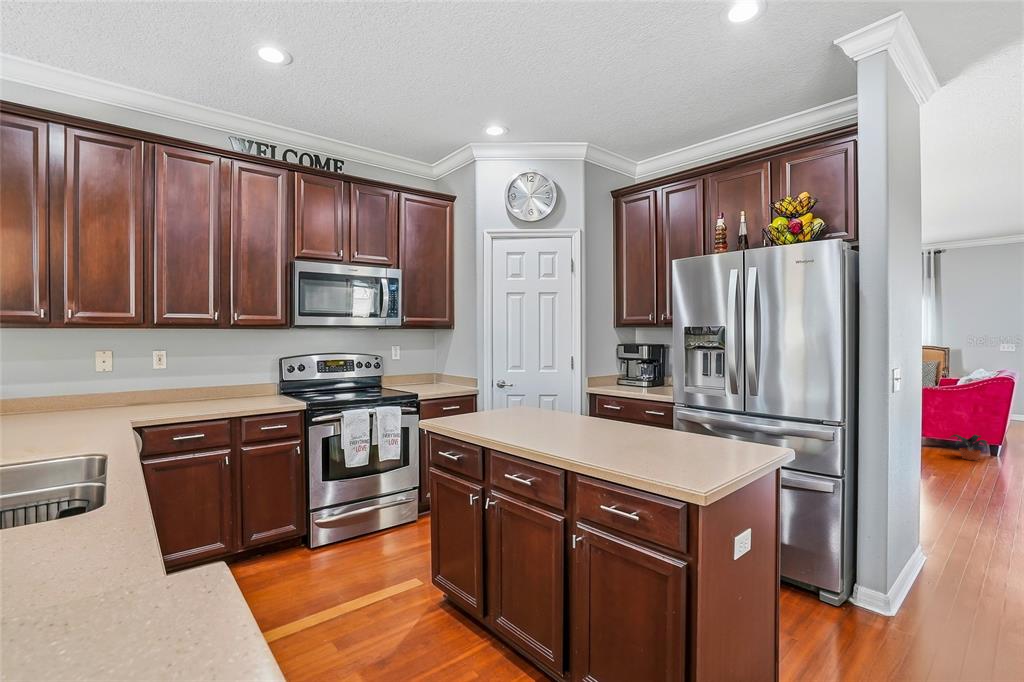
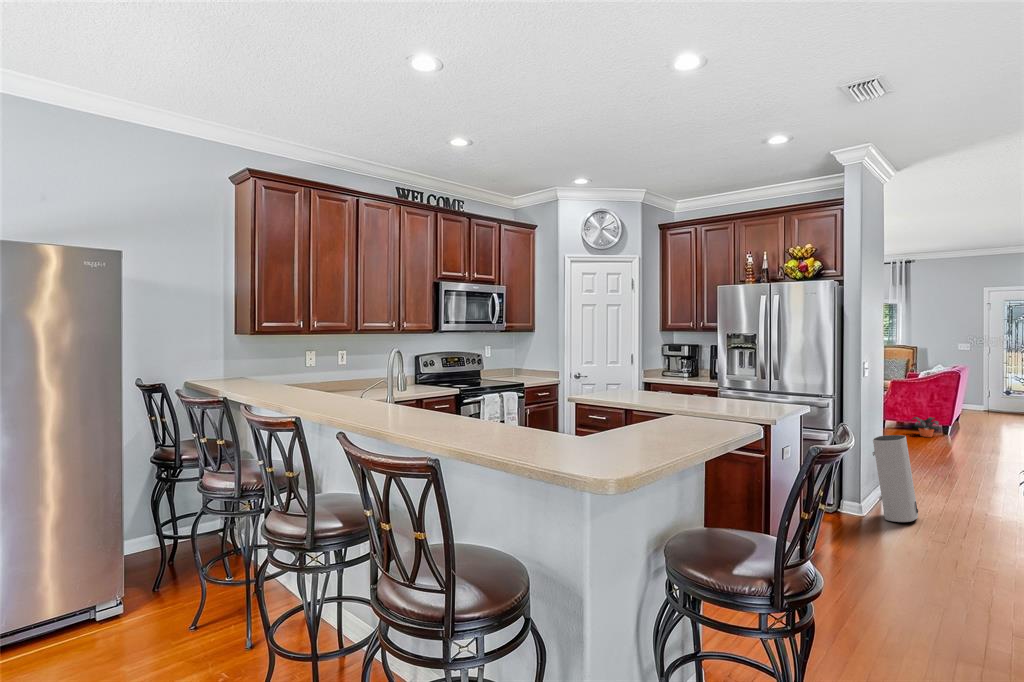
air purifier: none [907,481,988,631] -> present [873,435,918,522]

